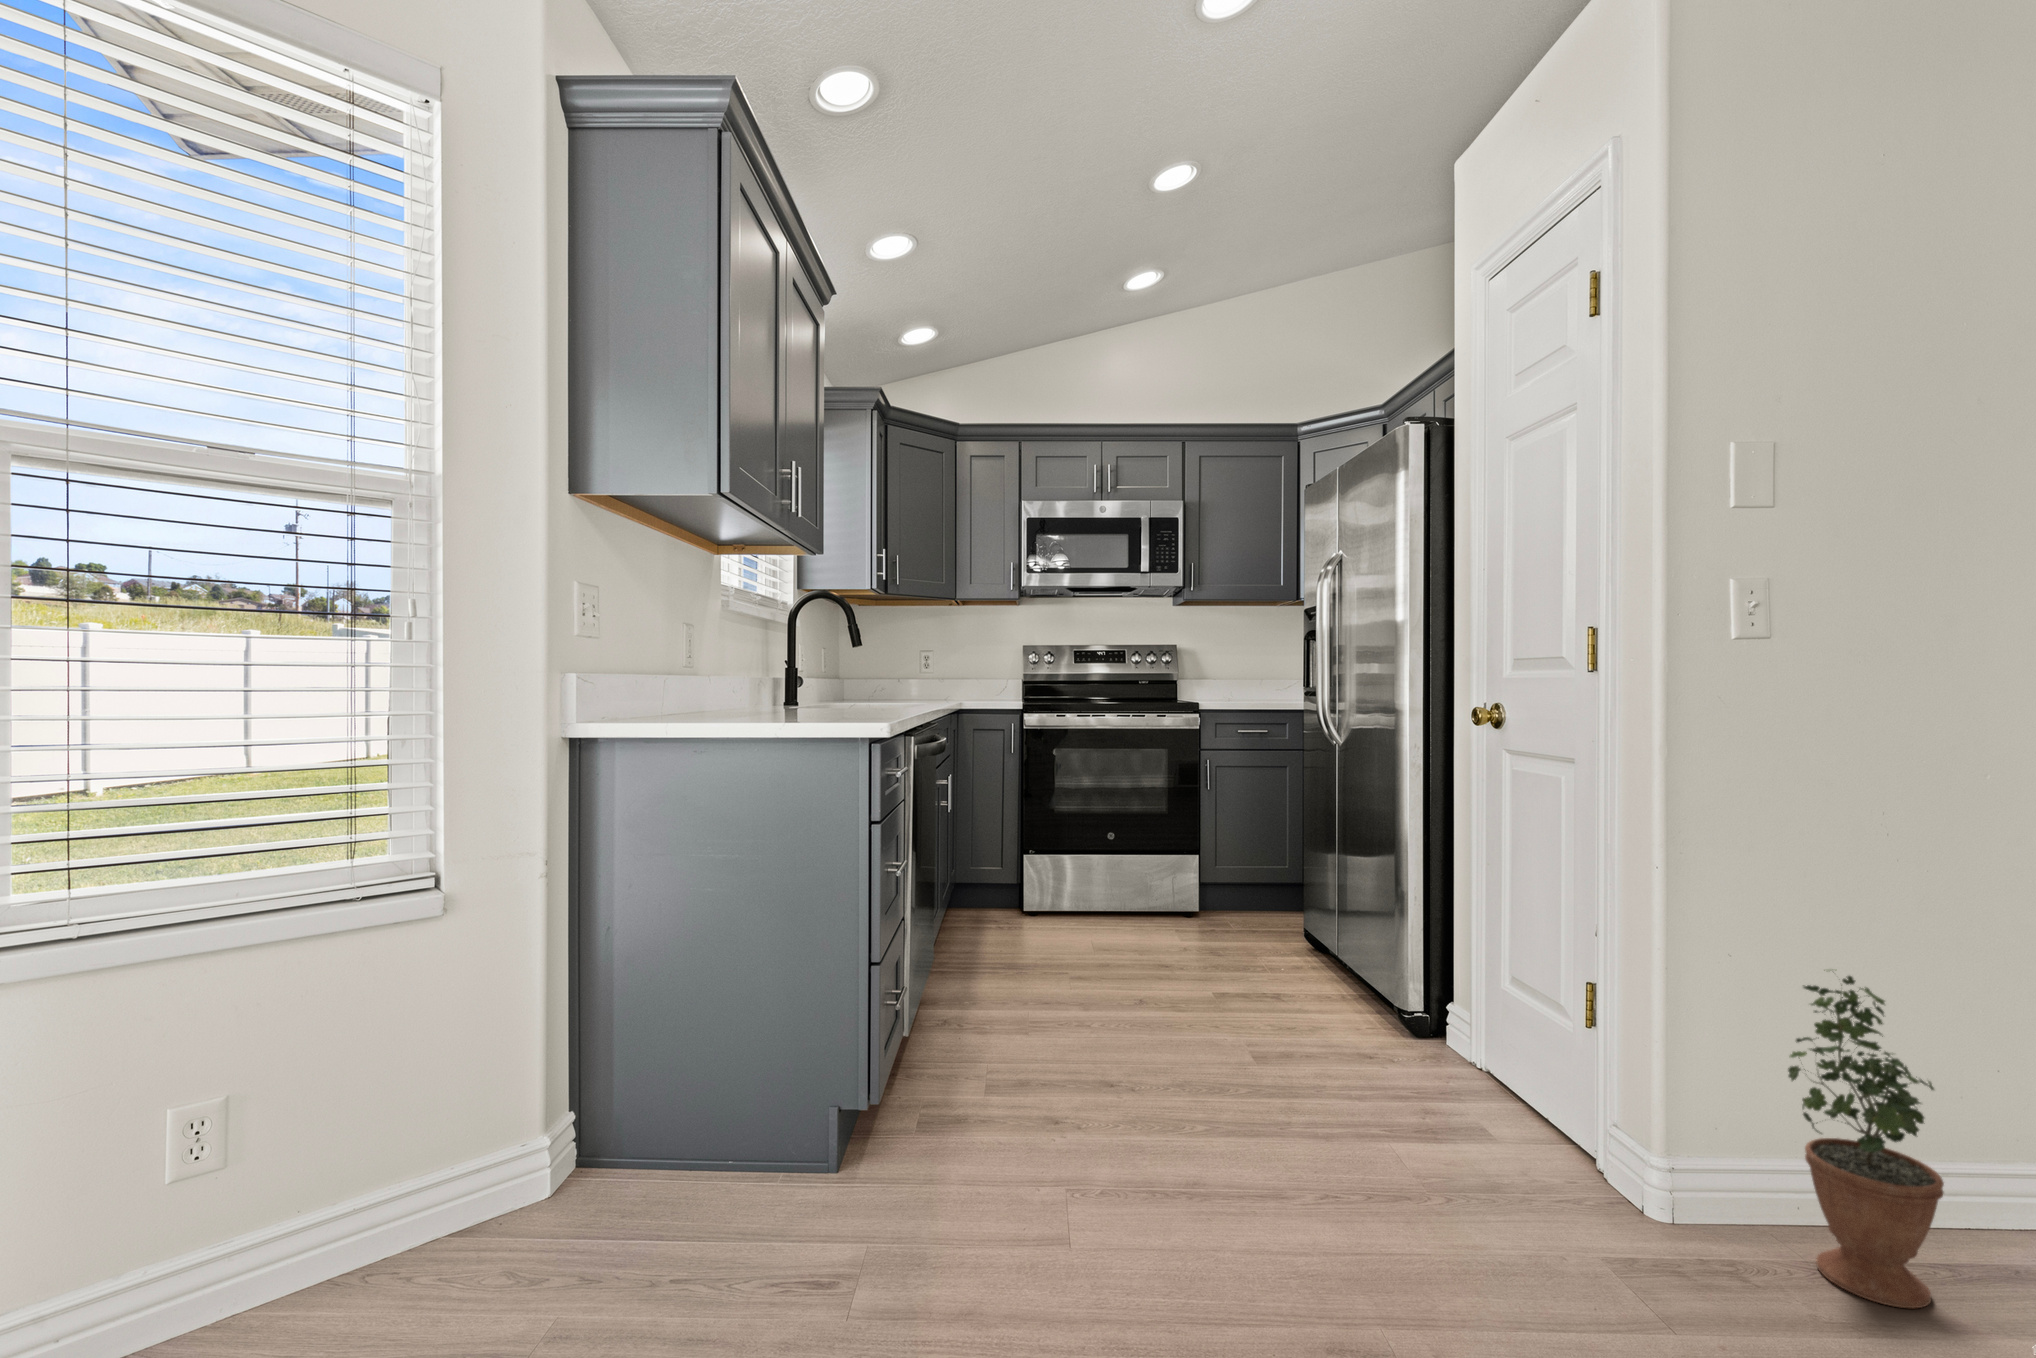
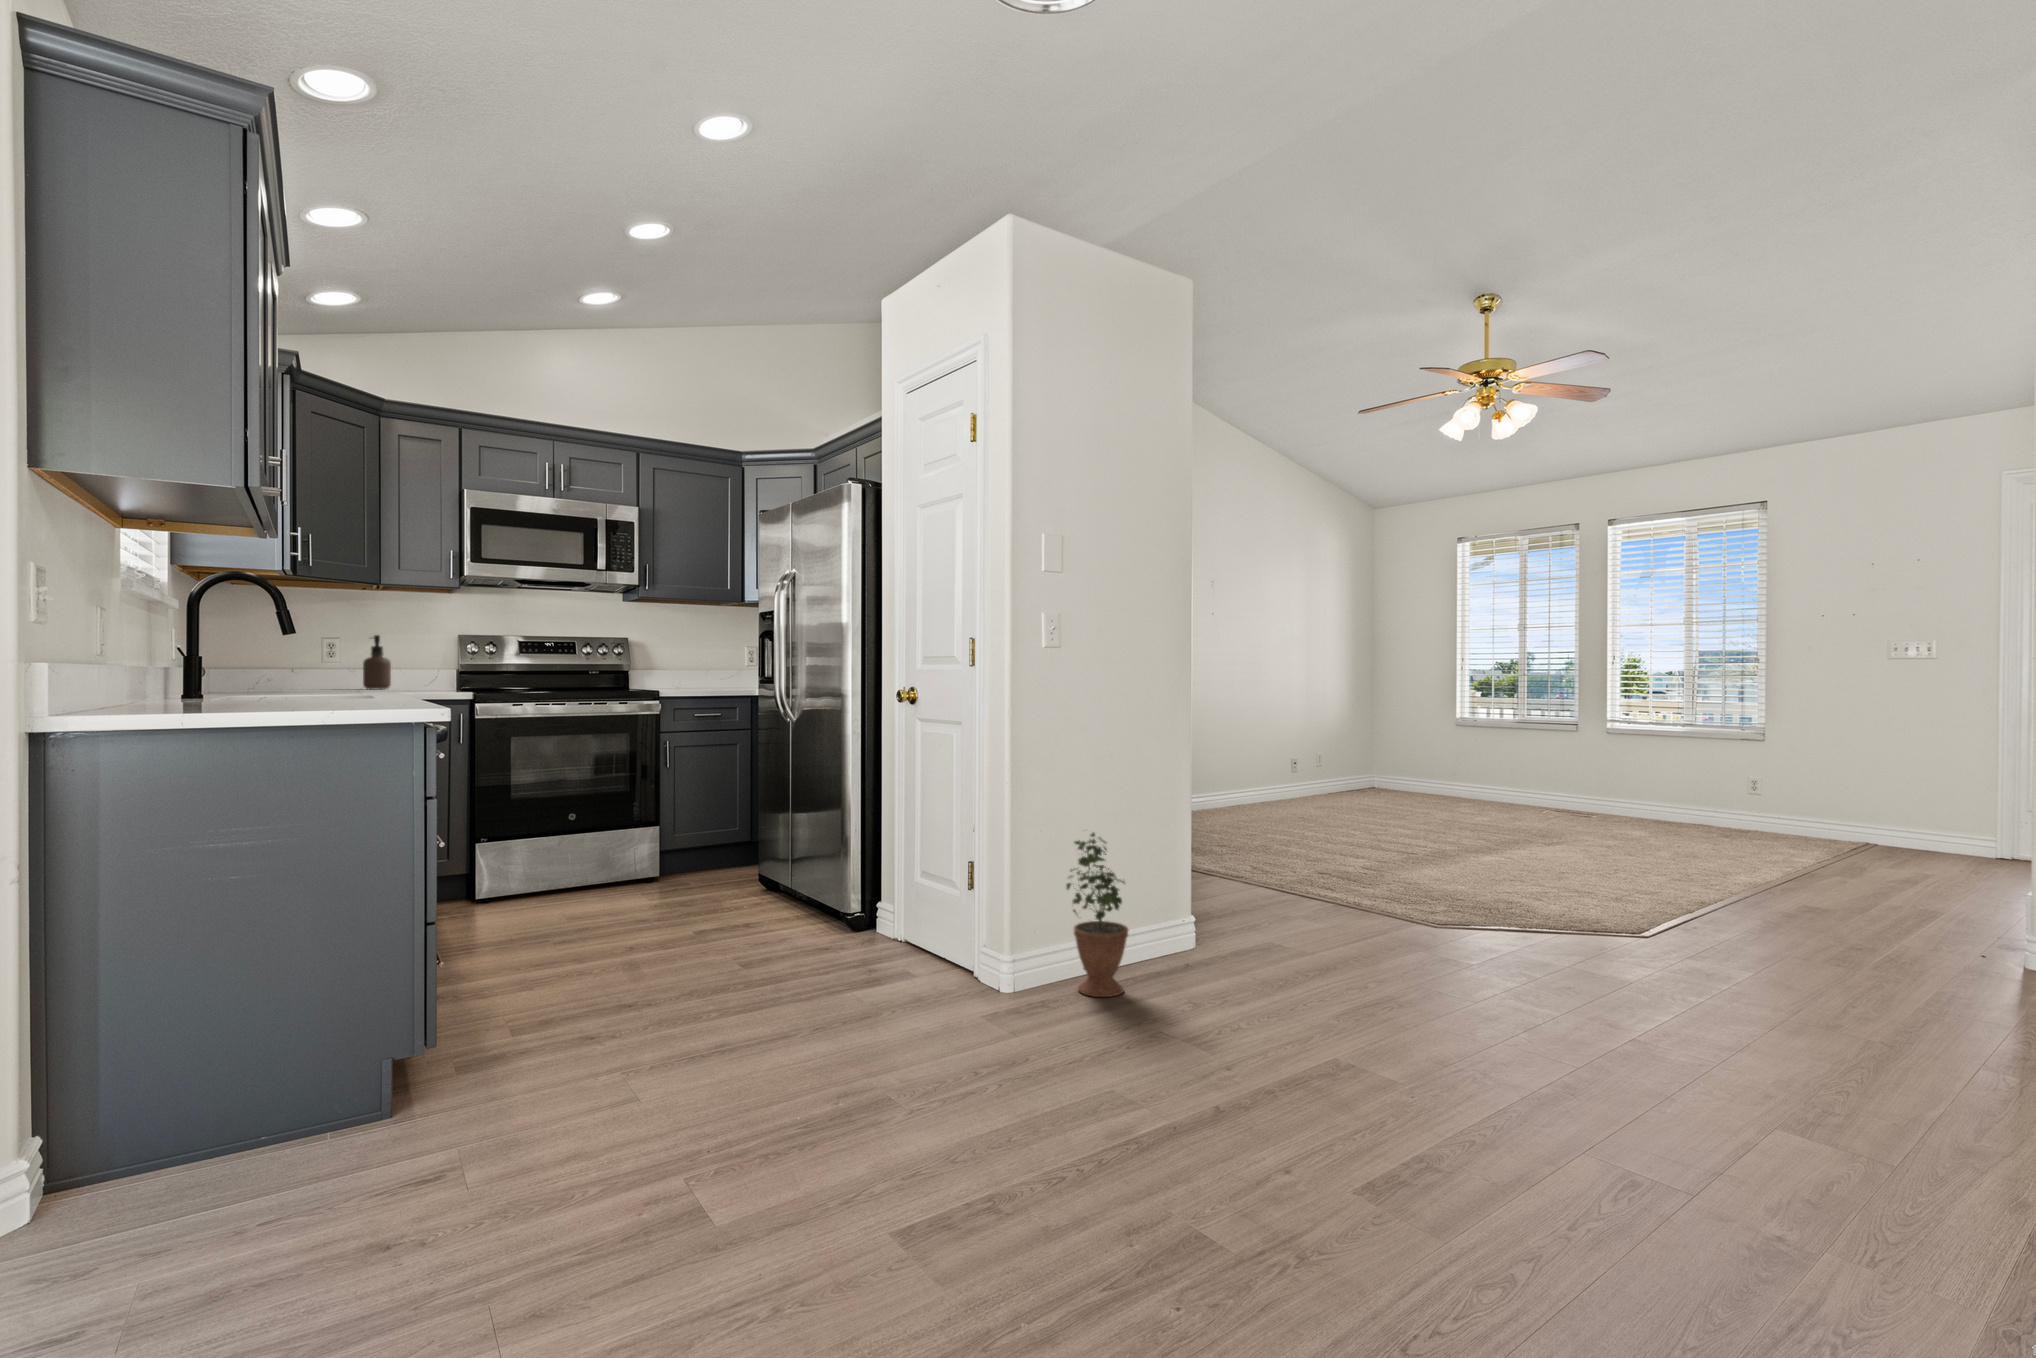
soap dispenser: none [941,647,963,698] -> present [363,635,391,689]

